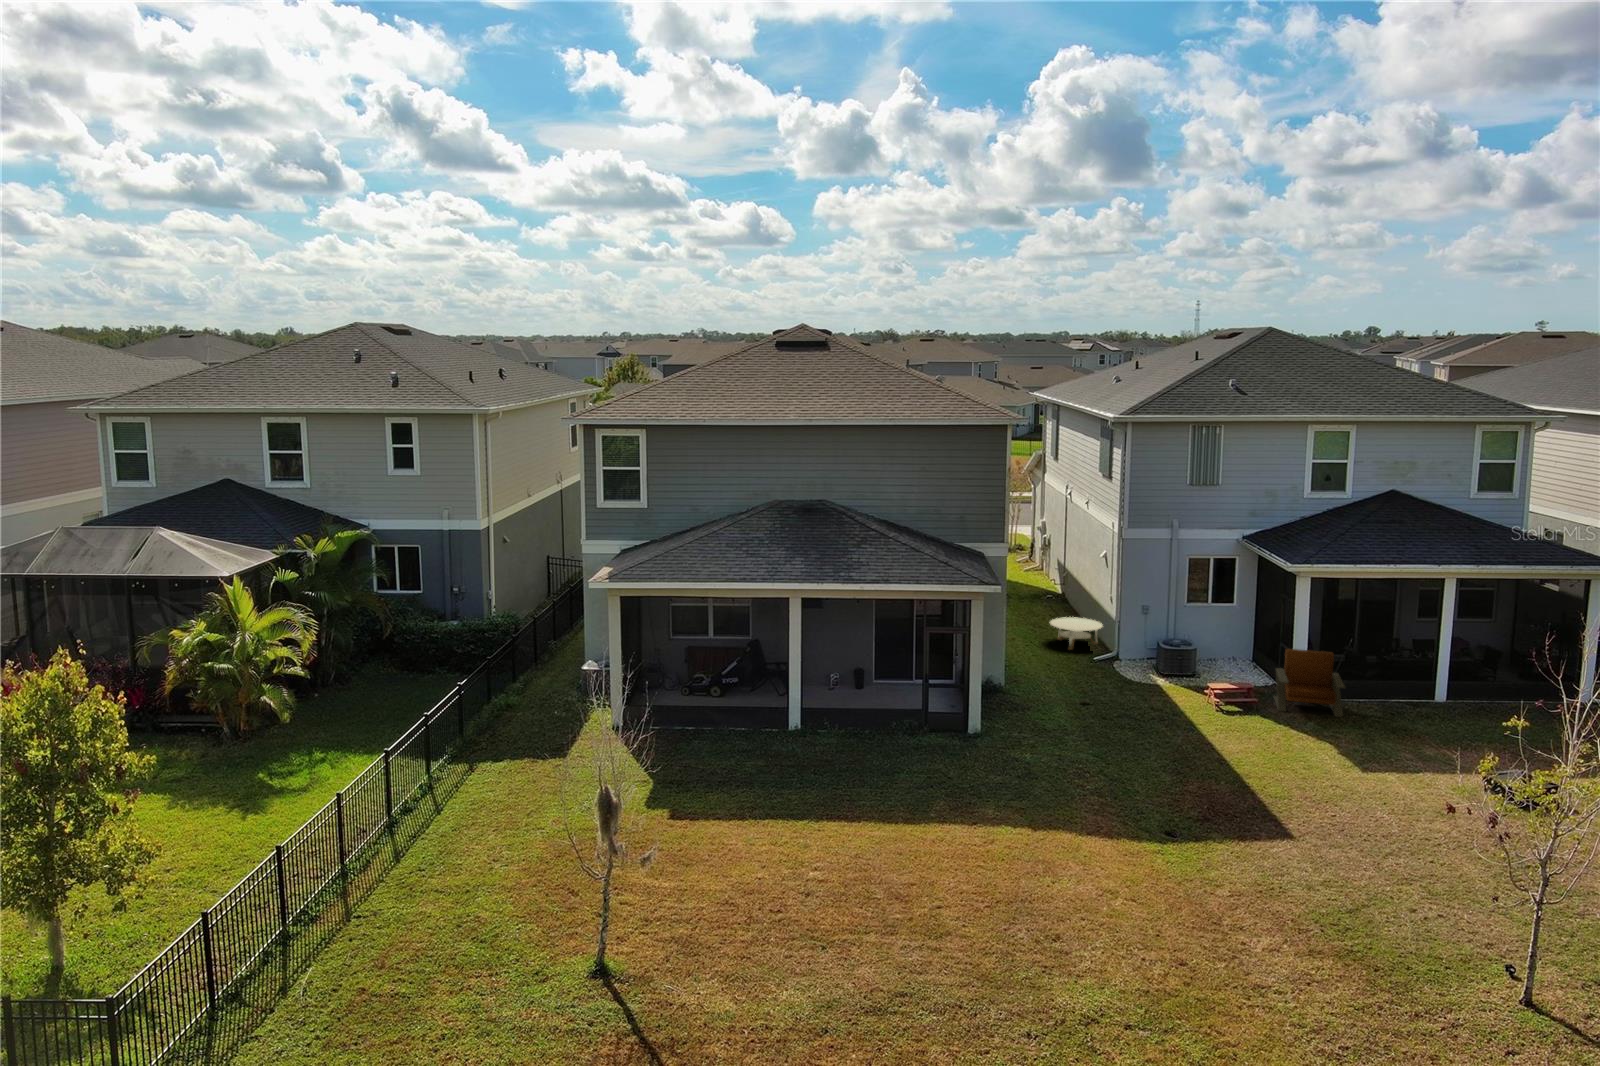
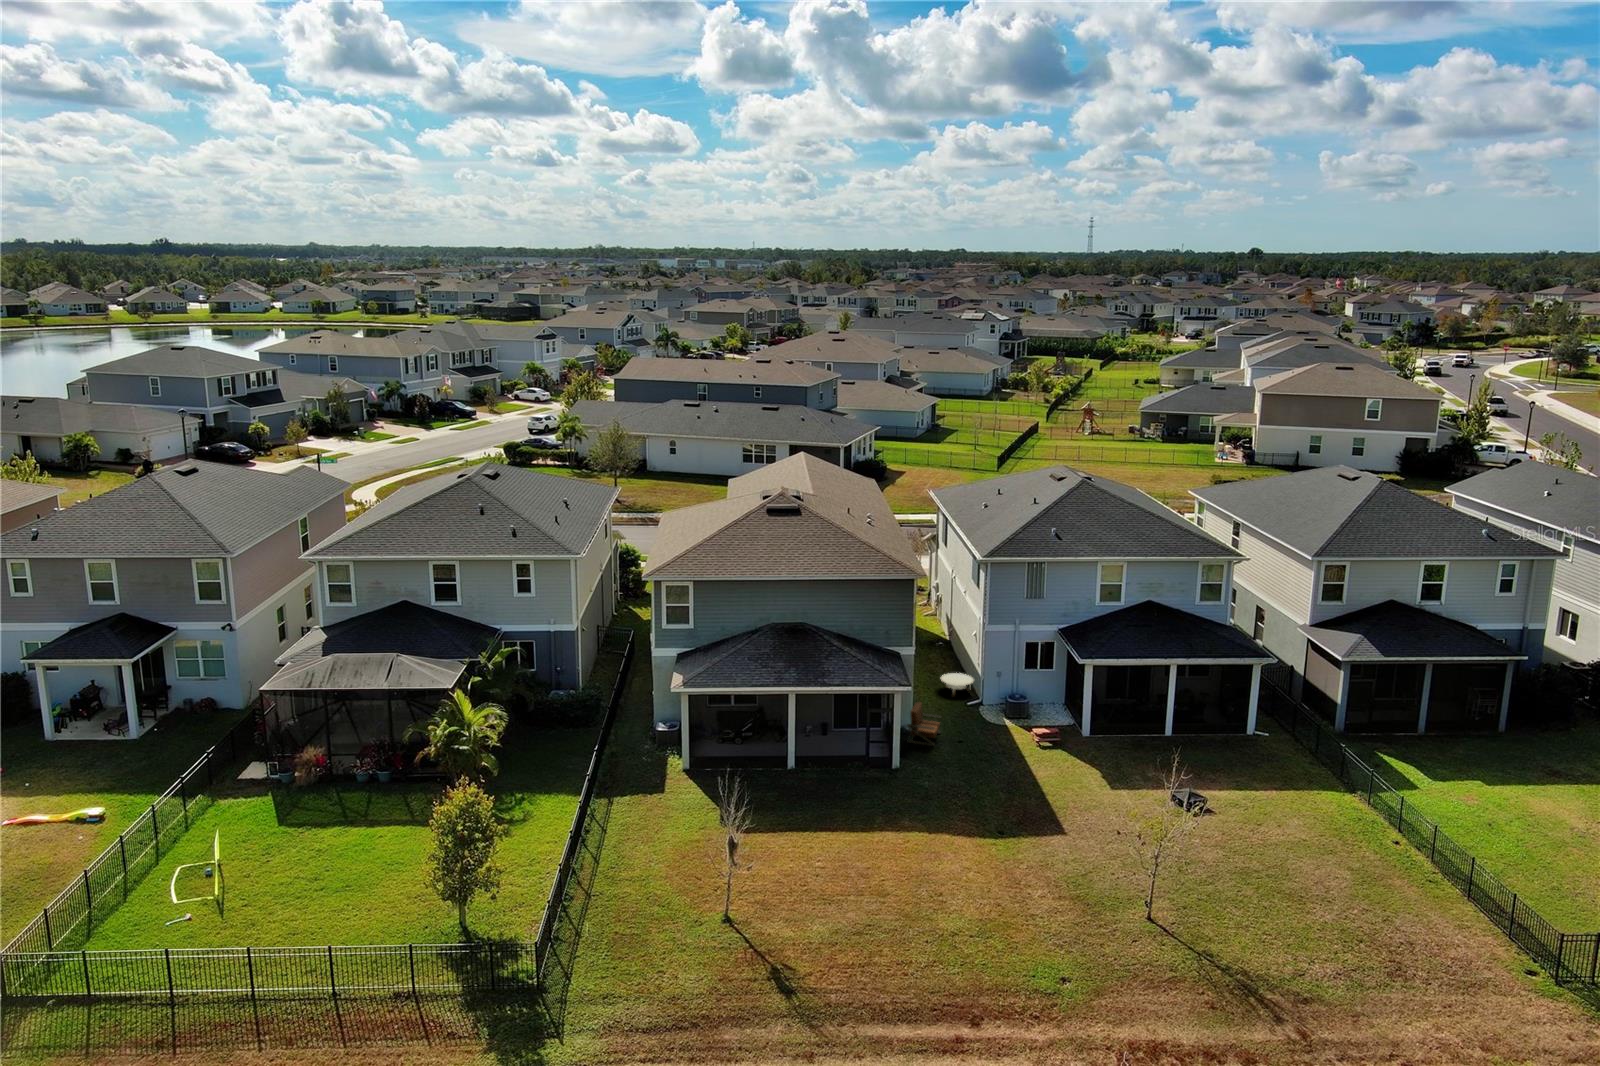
lounge chair: present [1274,649,1345,717] -> present [907,702,941,746]

